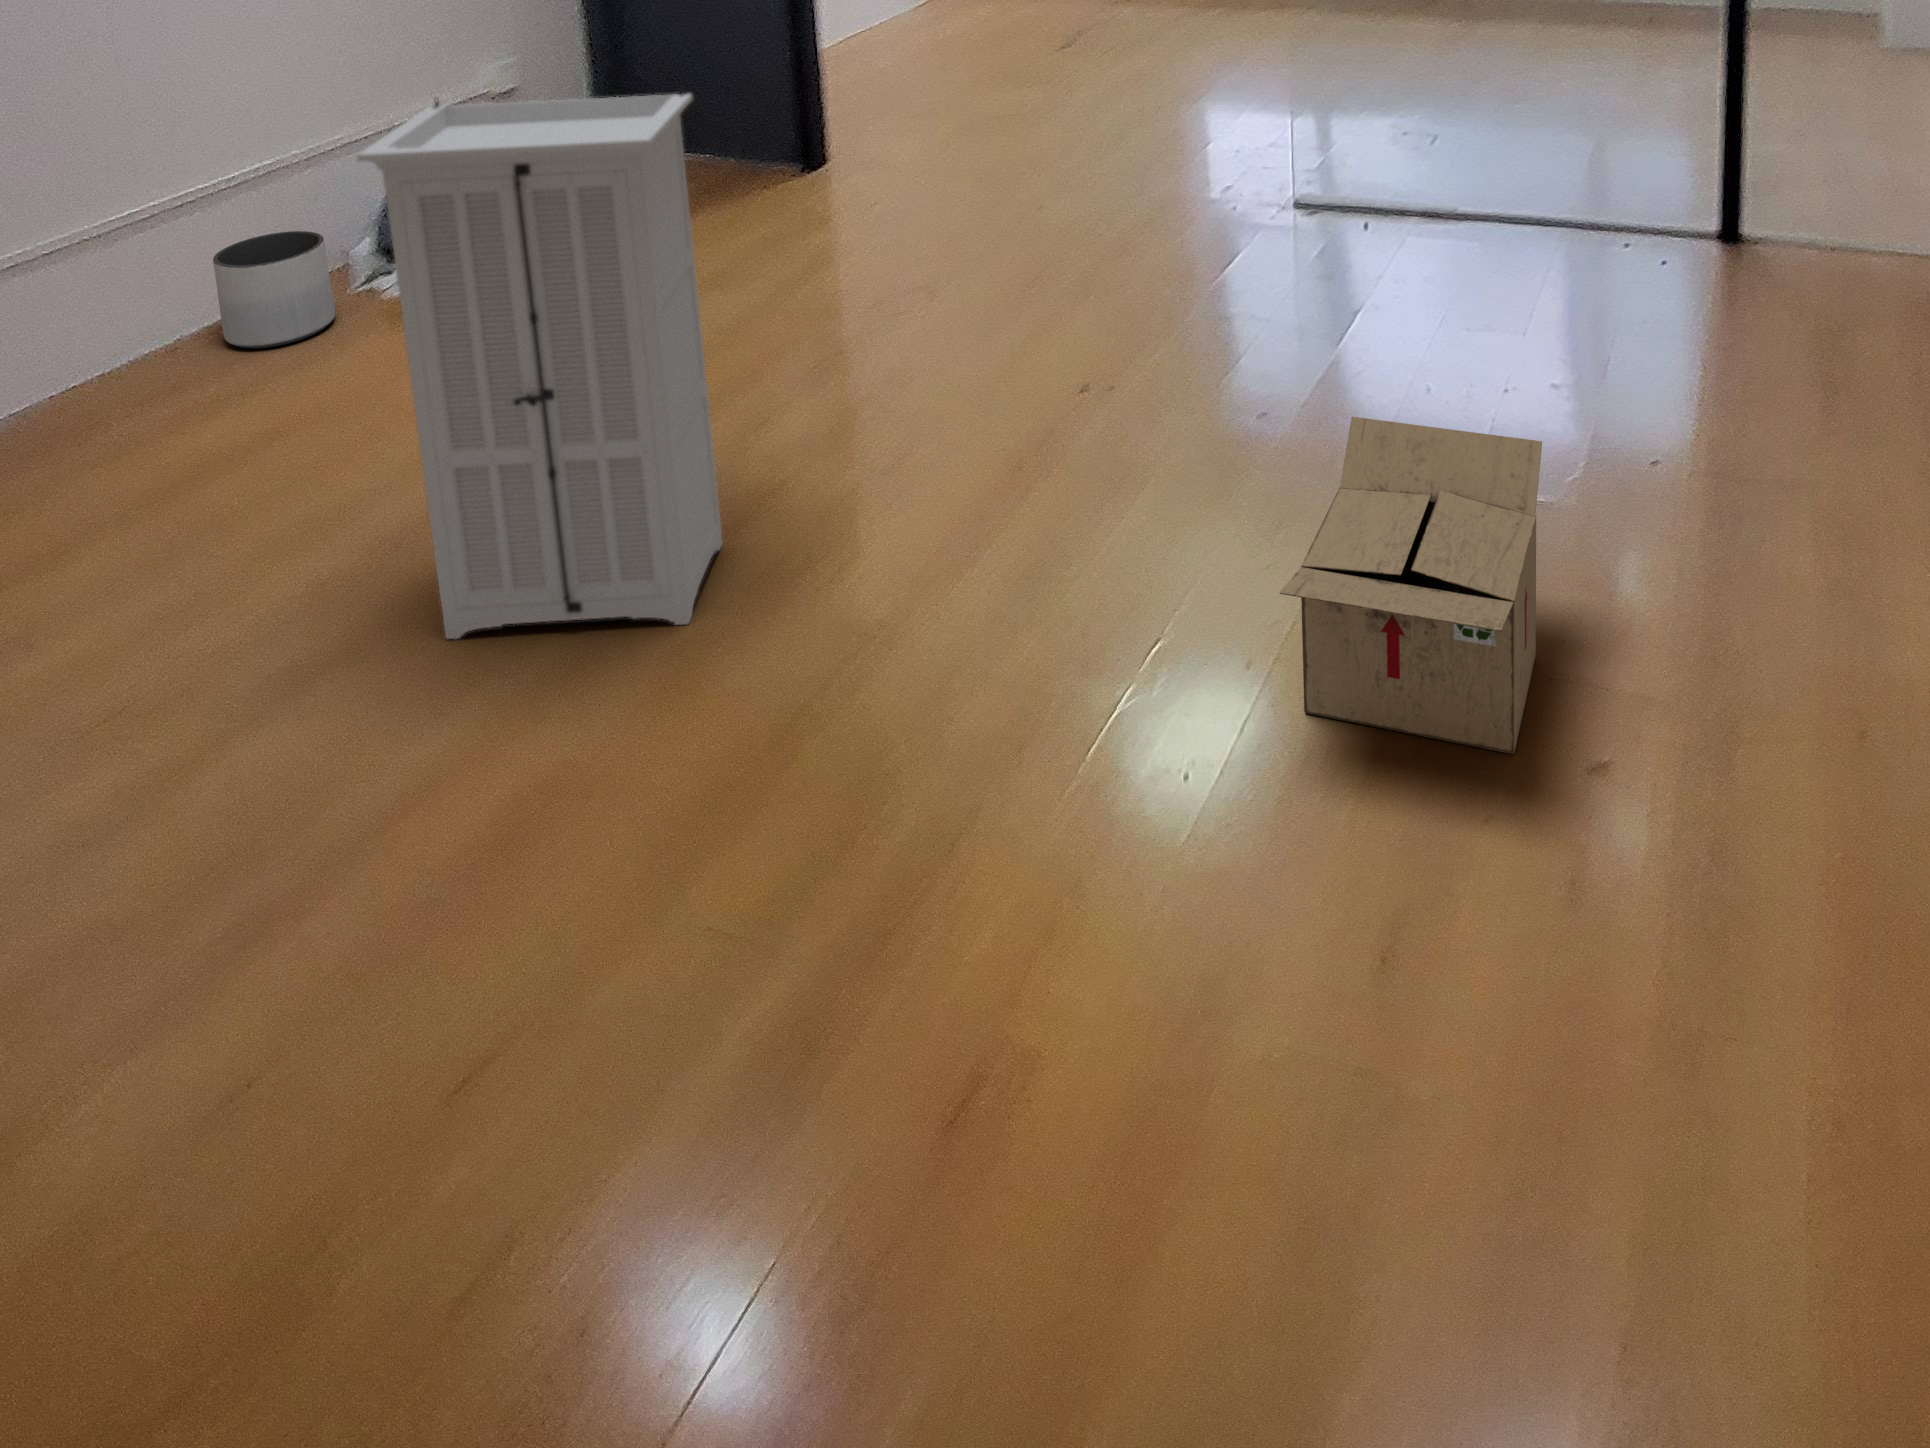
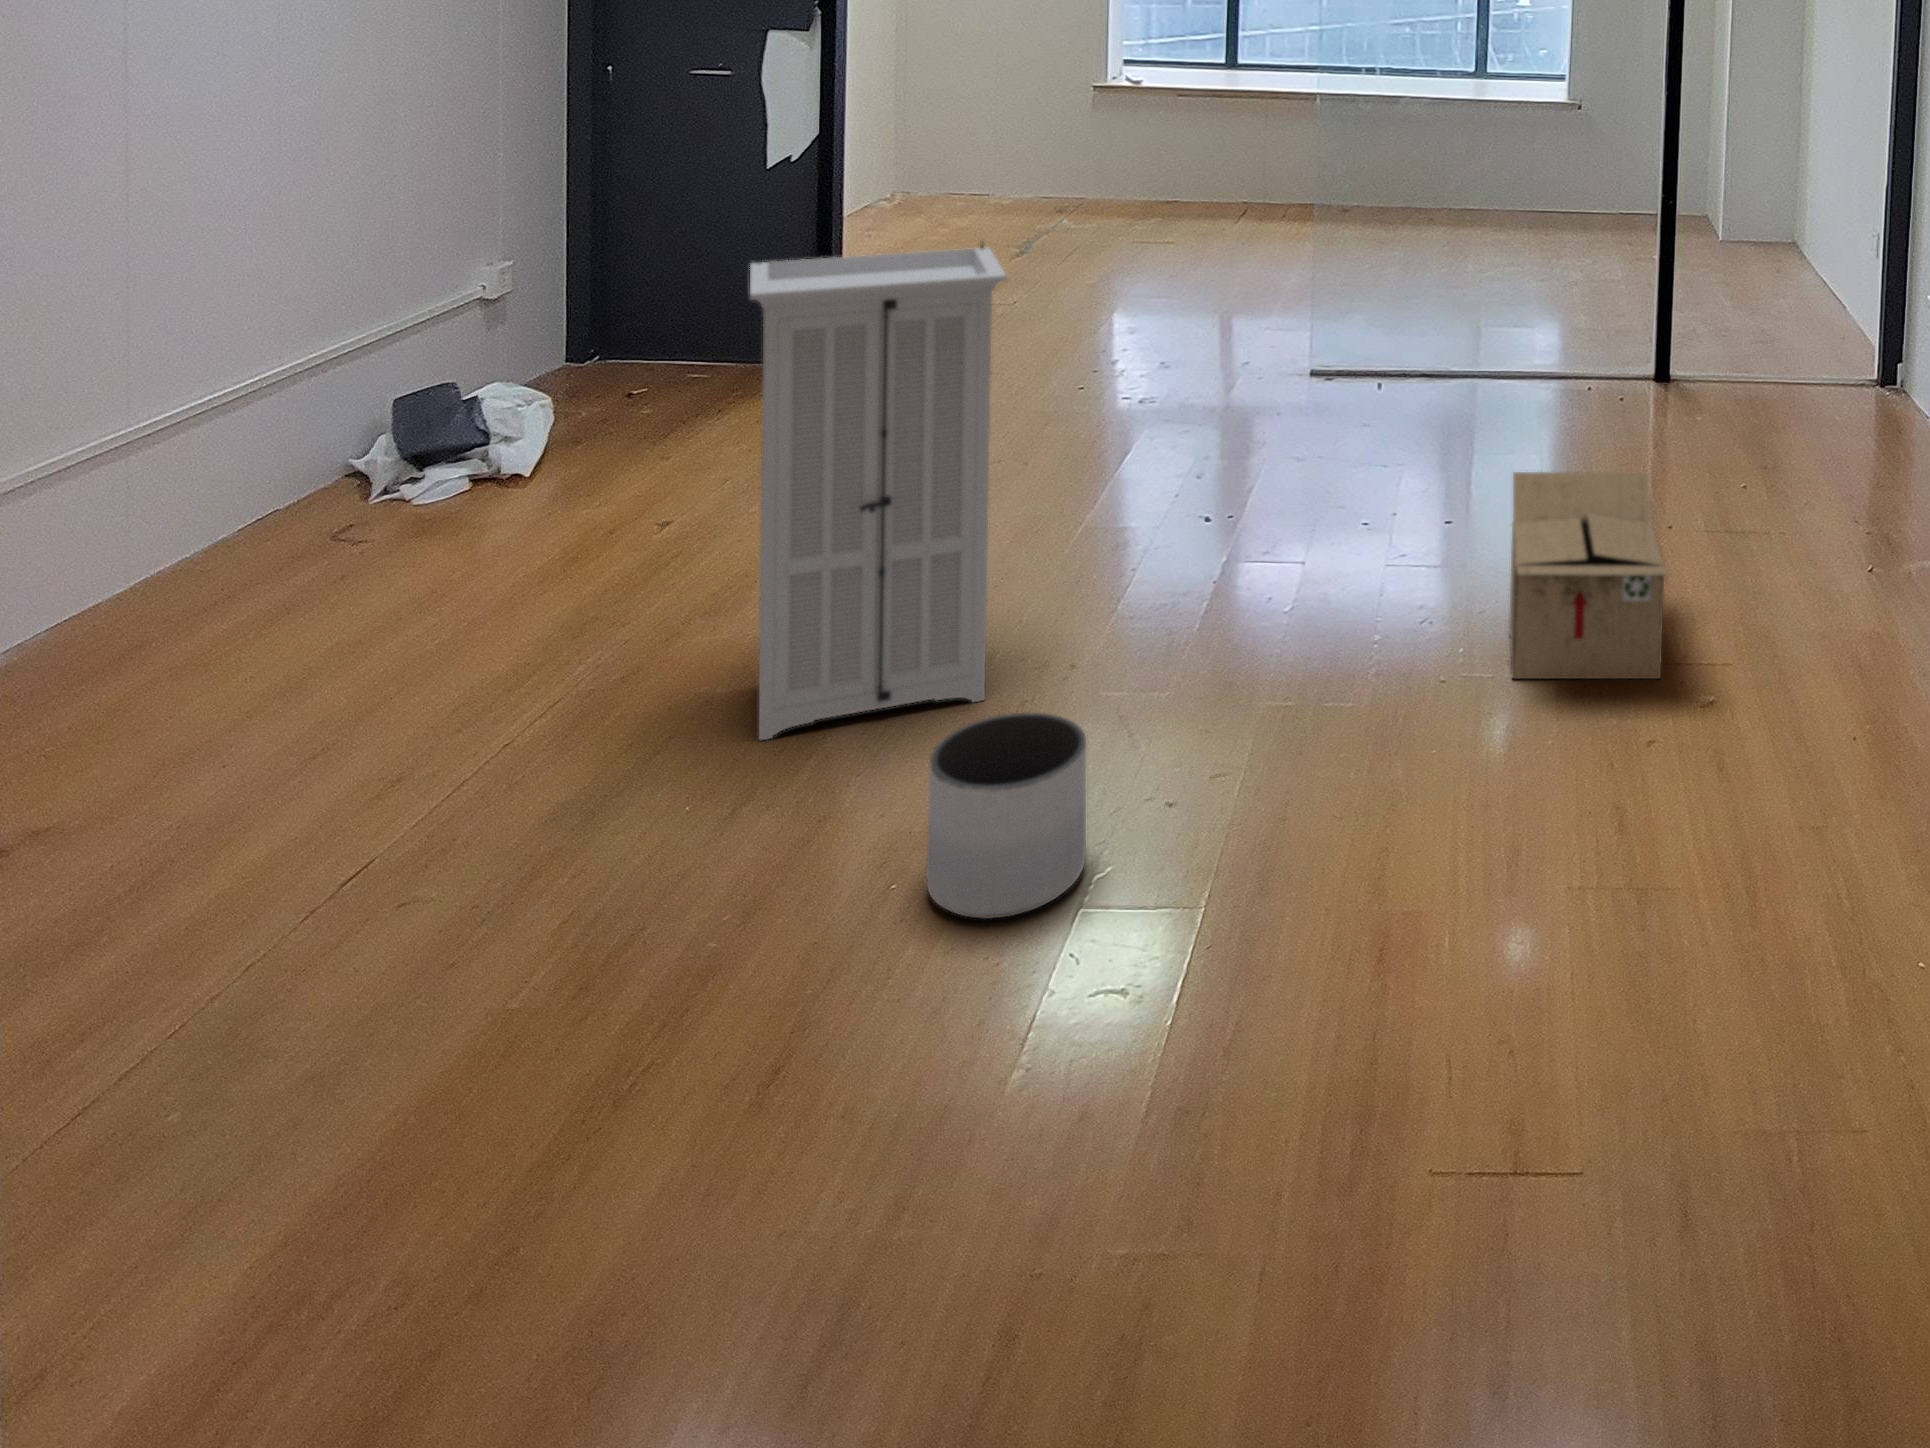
planter: present [213,231,335,348] -> present [926,713,1086,919]

